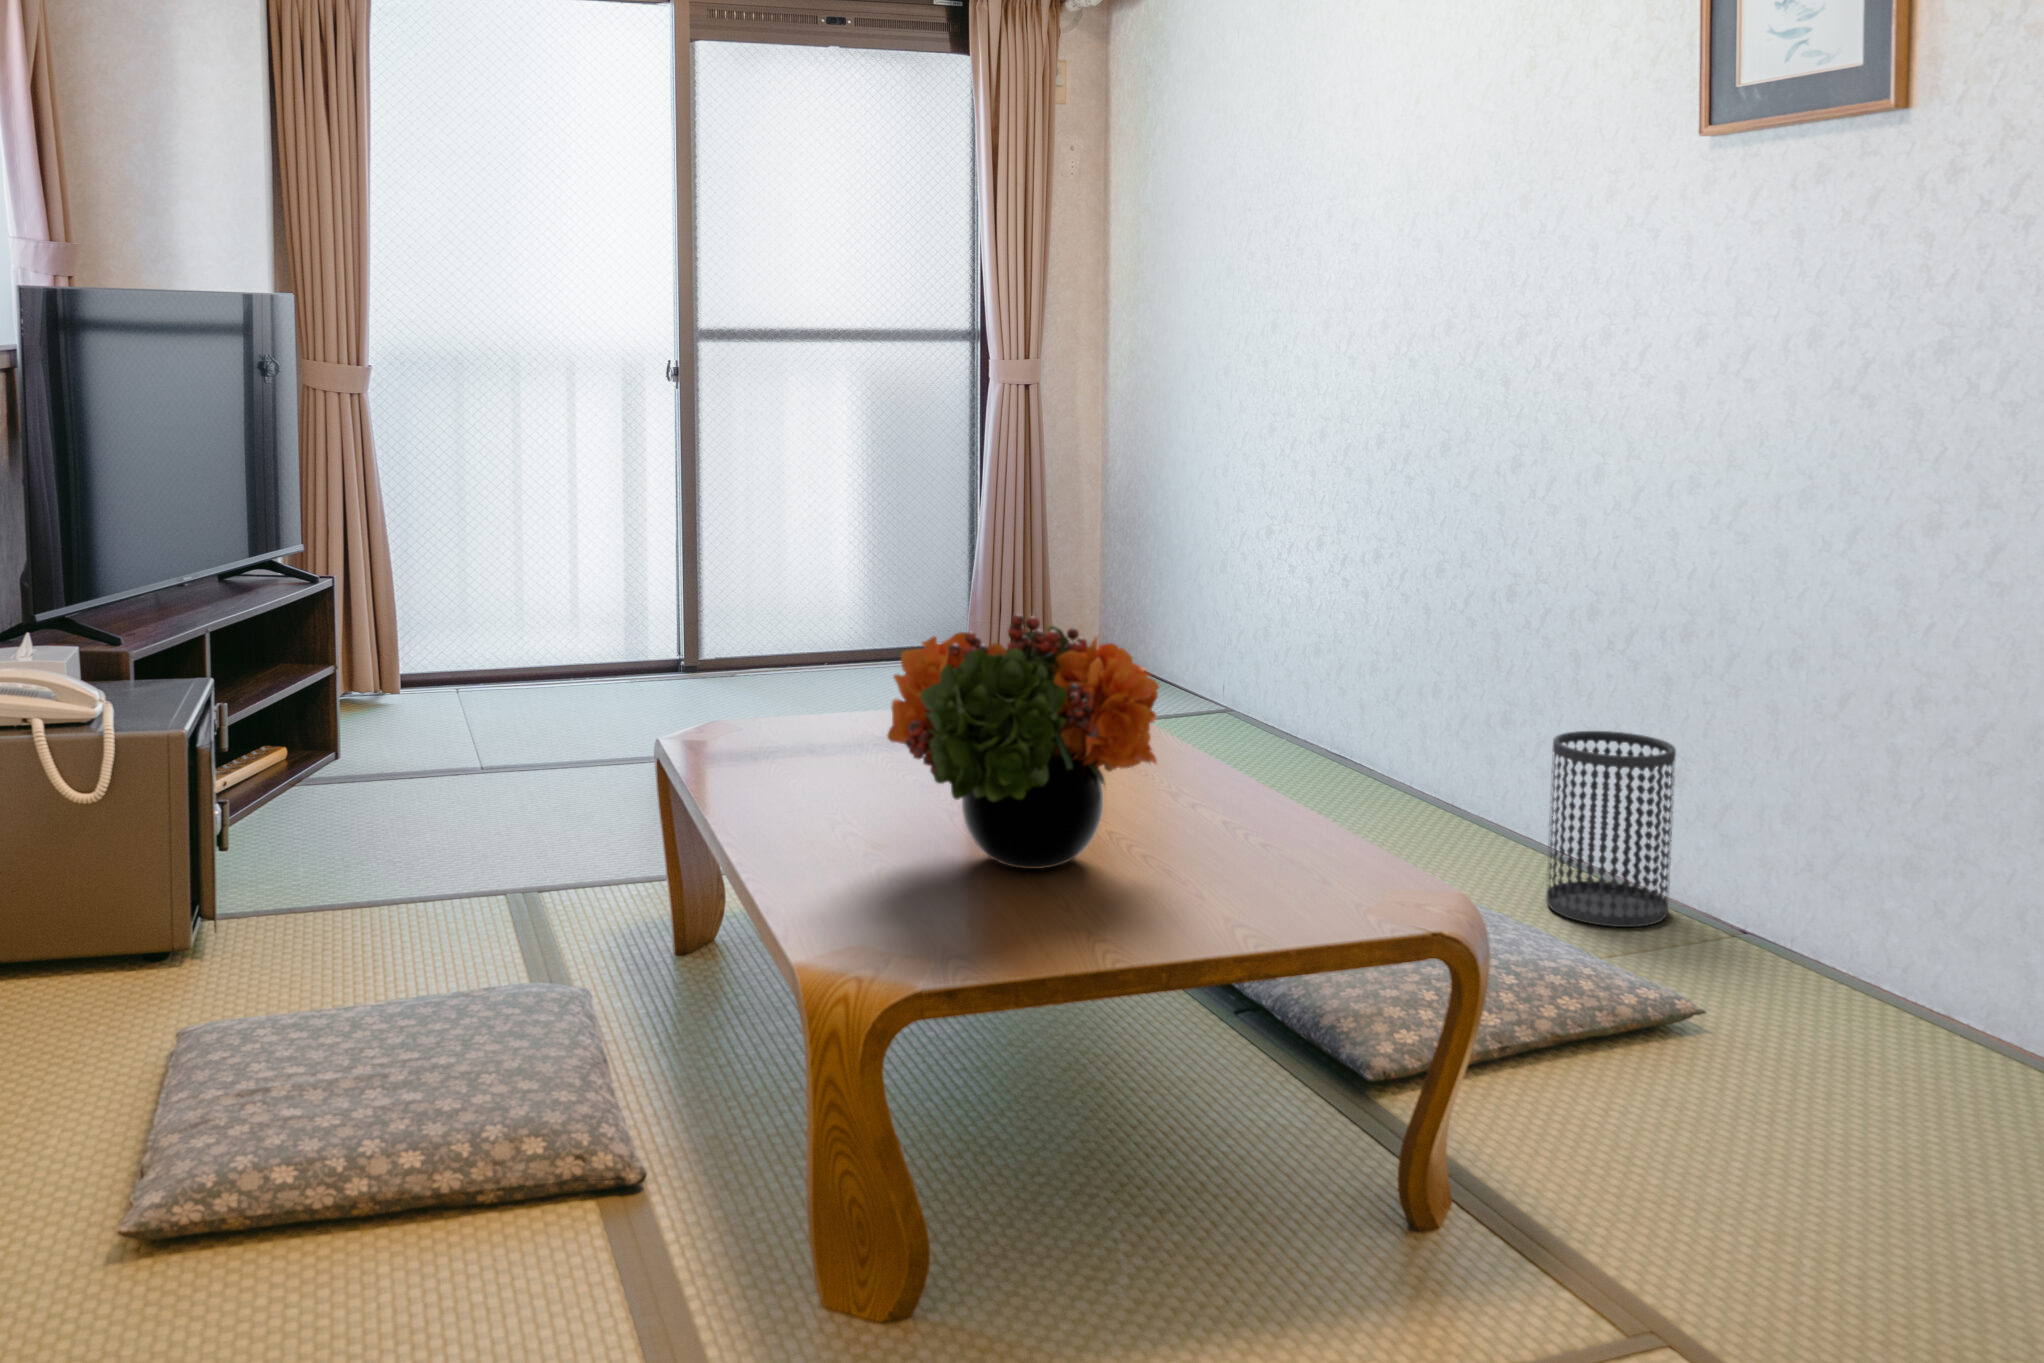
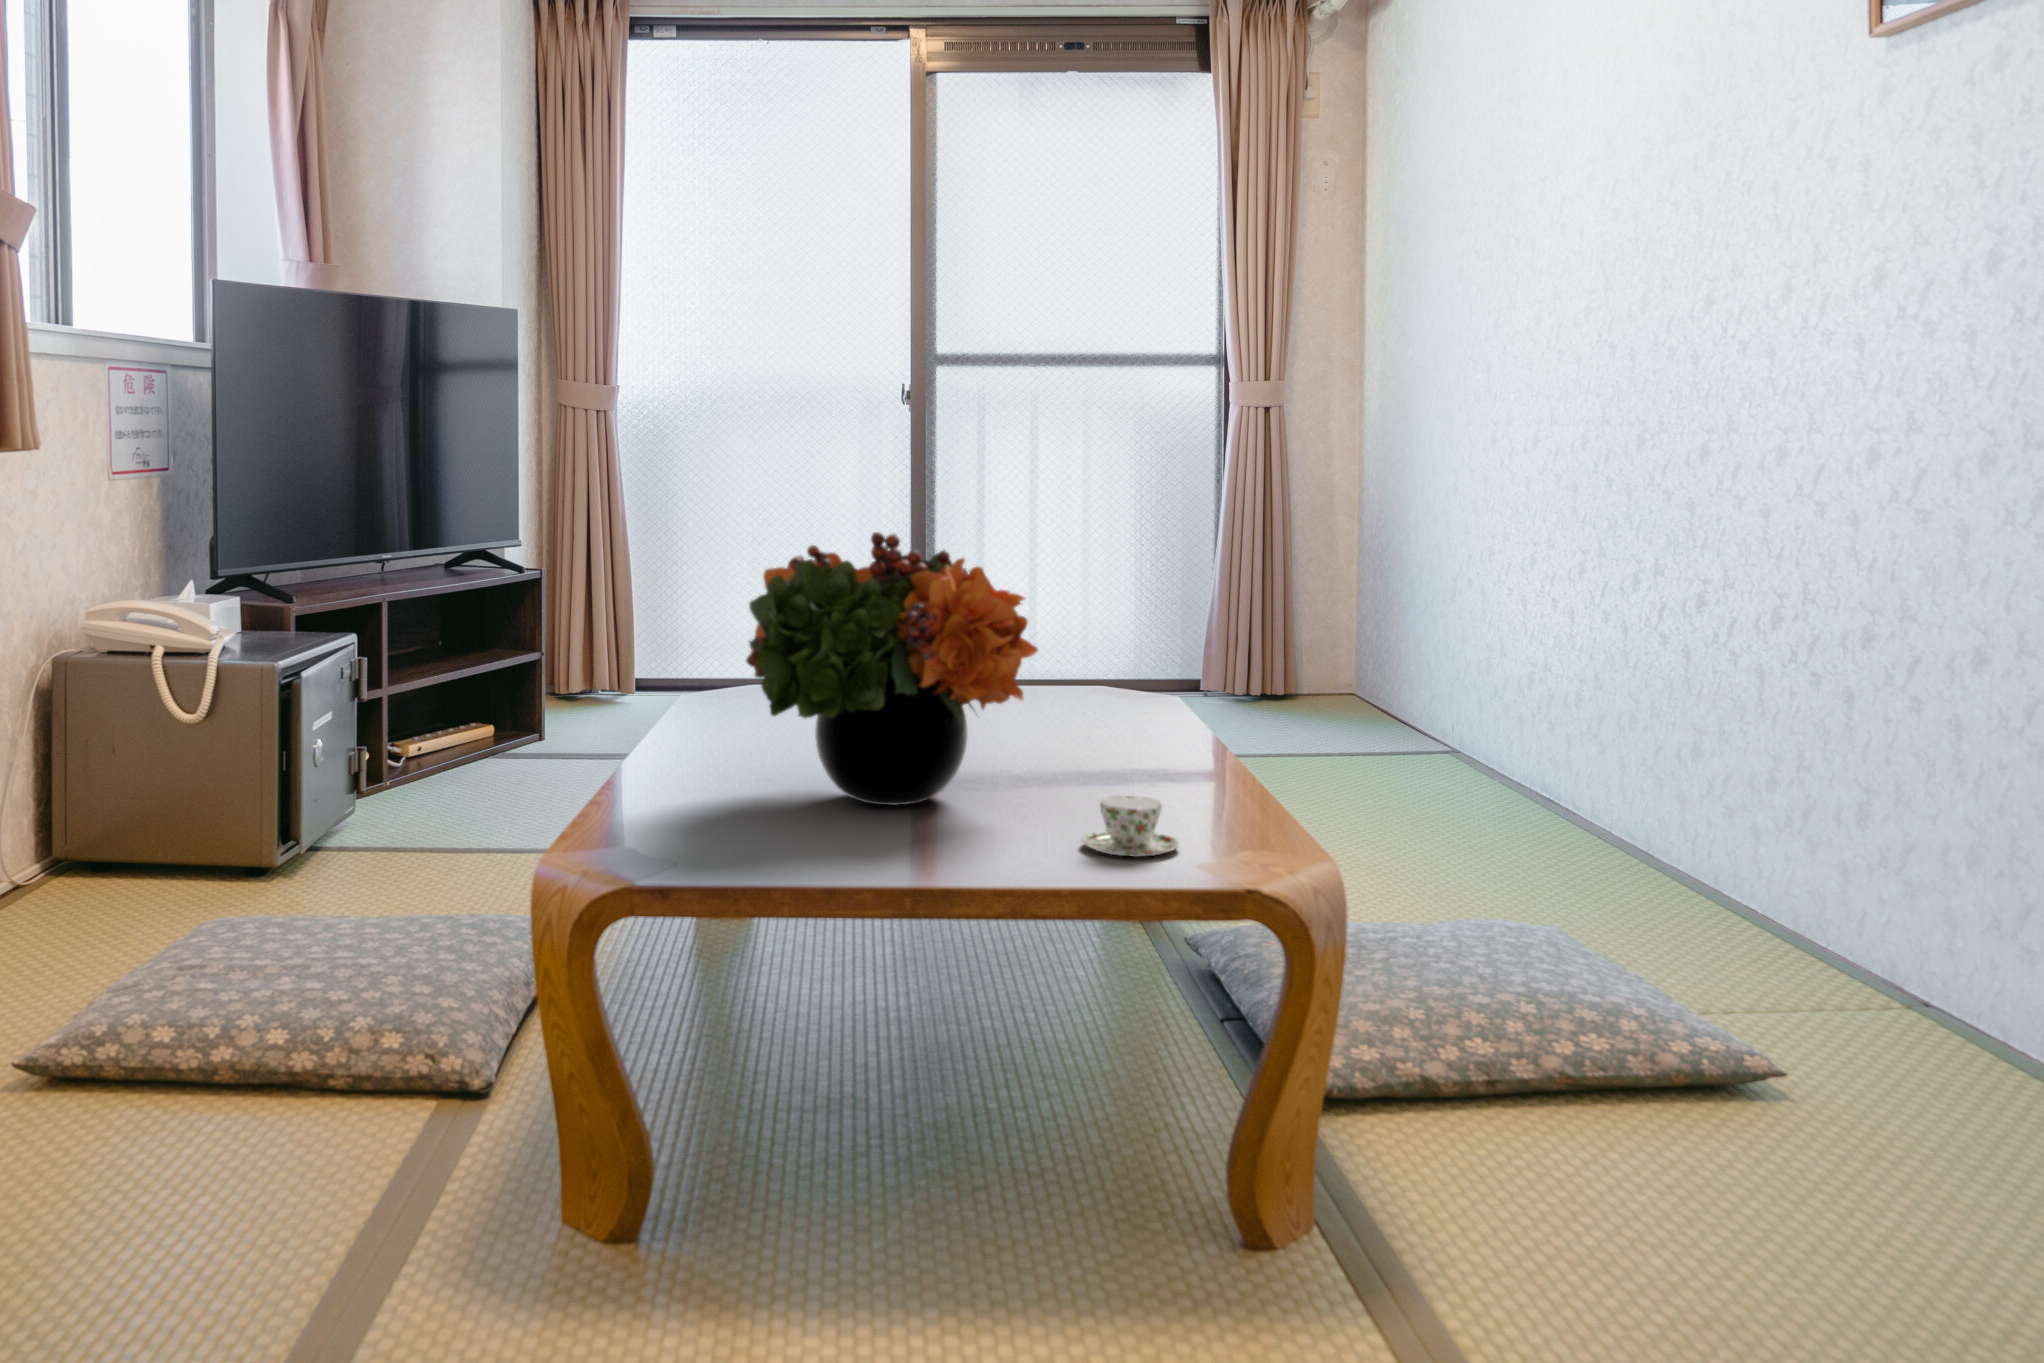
wastebasket: present [1546,731,1676,927] -> none [1683,748,1848,985]
teacup: none [1250,850,1336,906] -> present [1082,796,1179,857]

